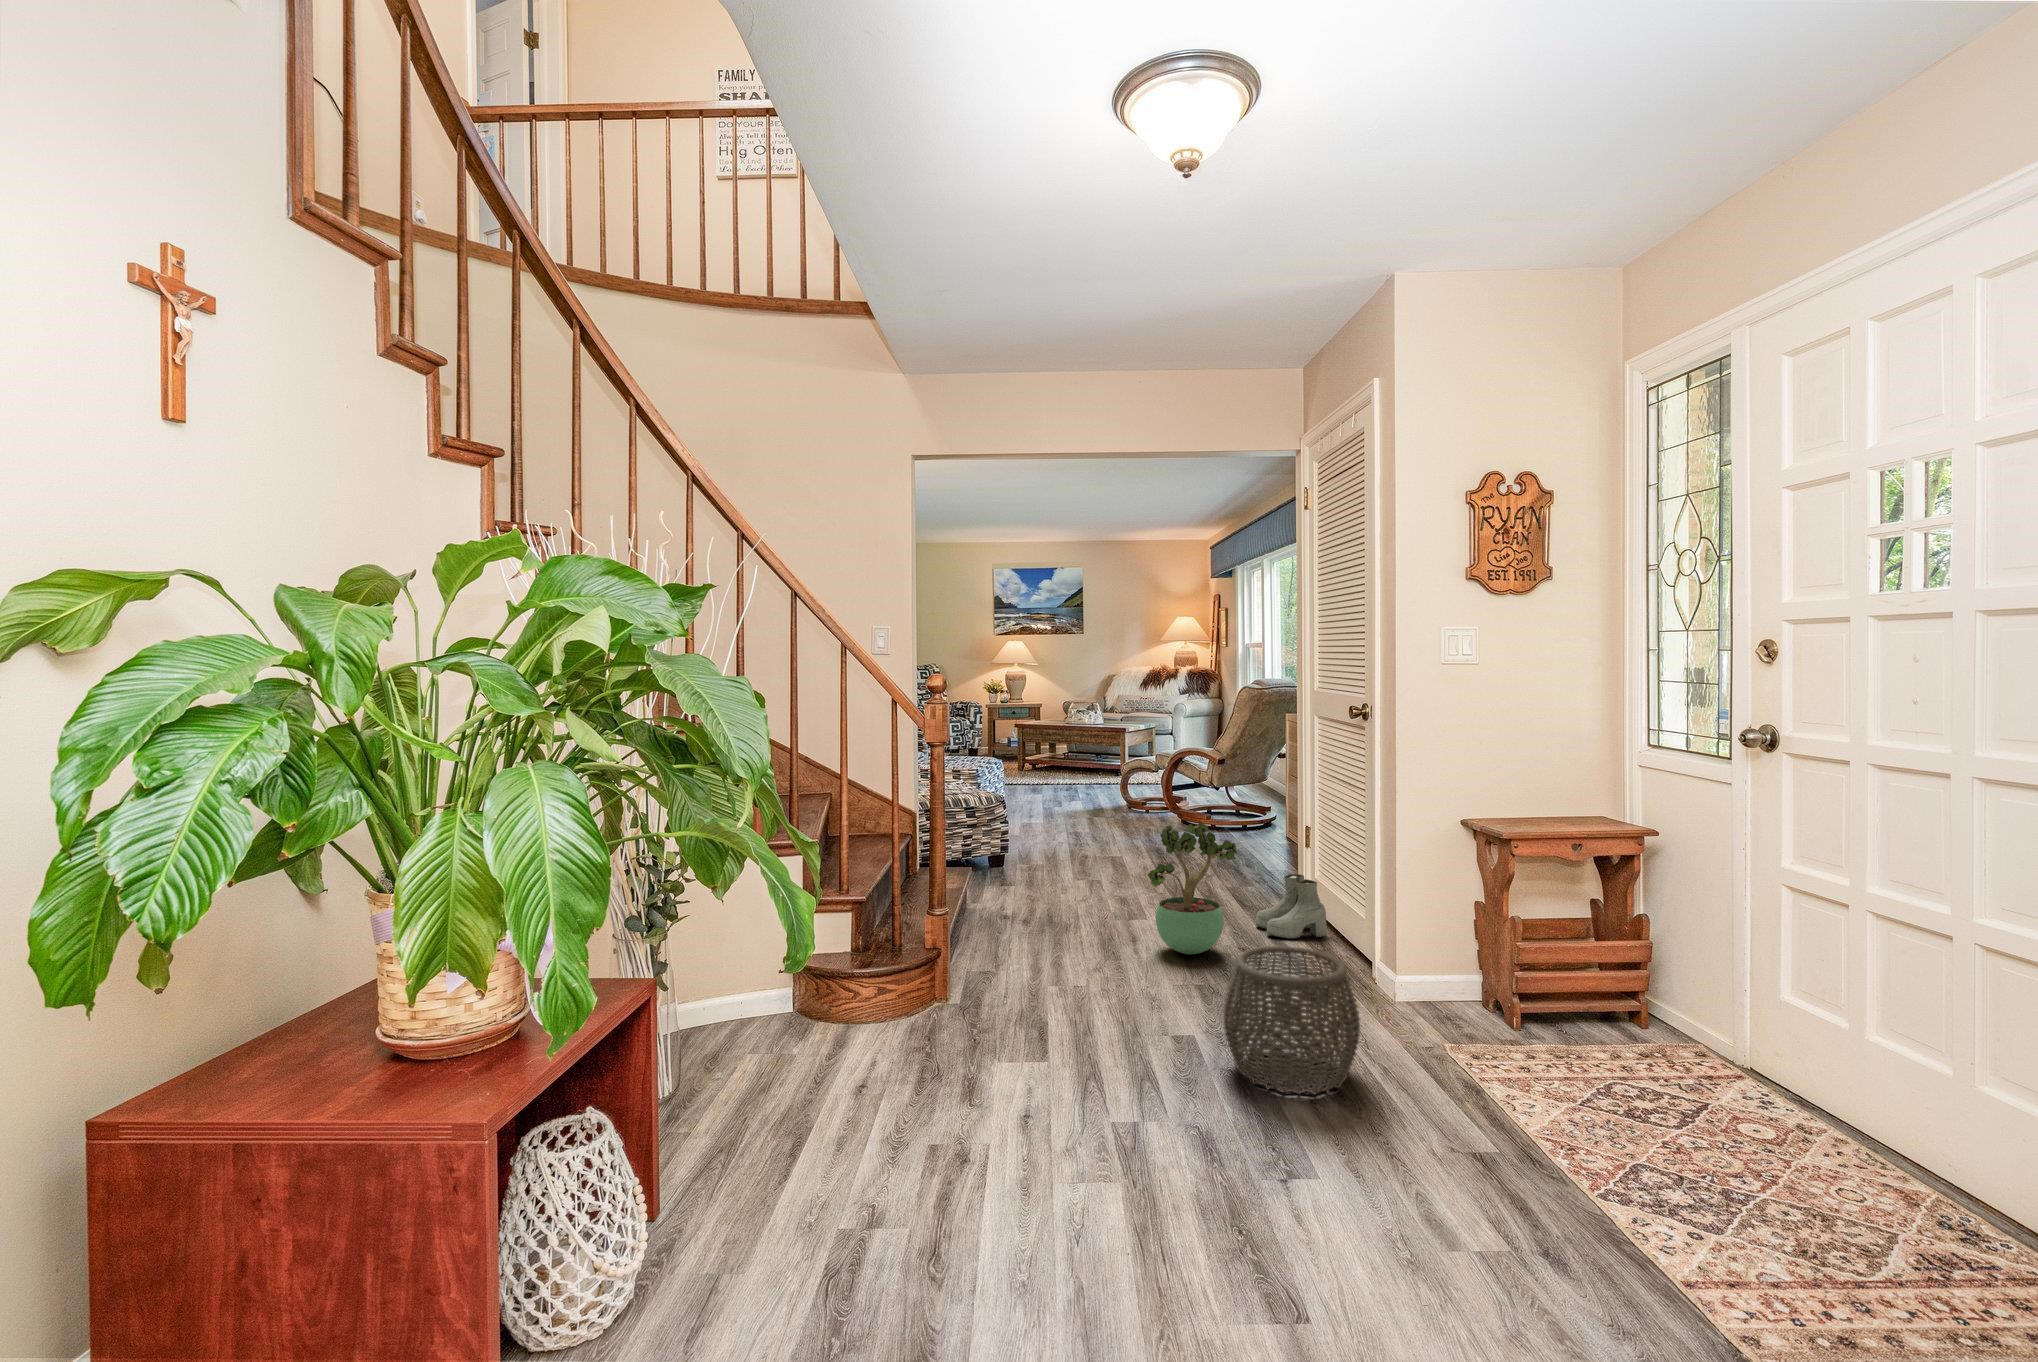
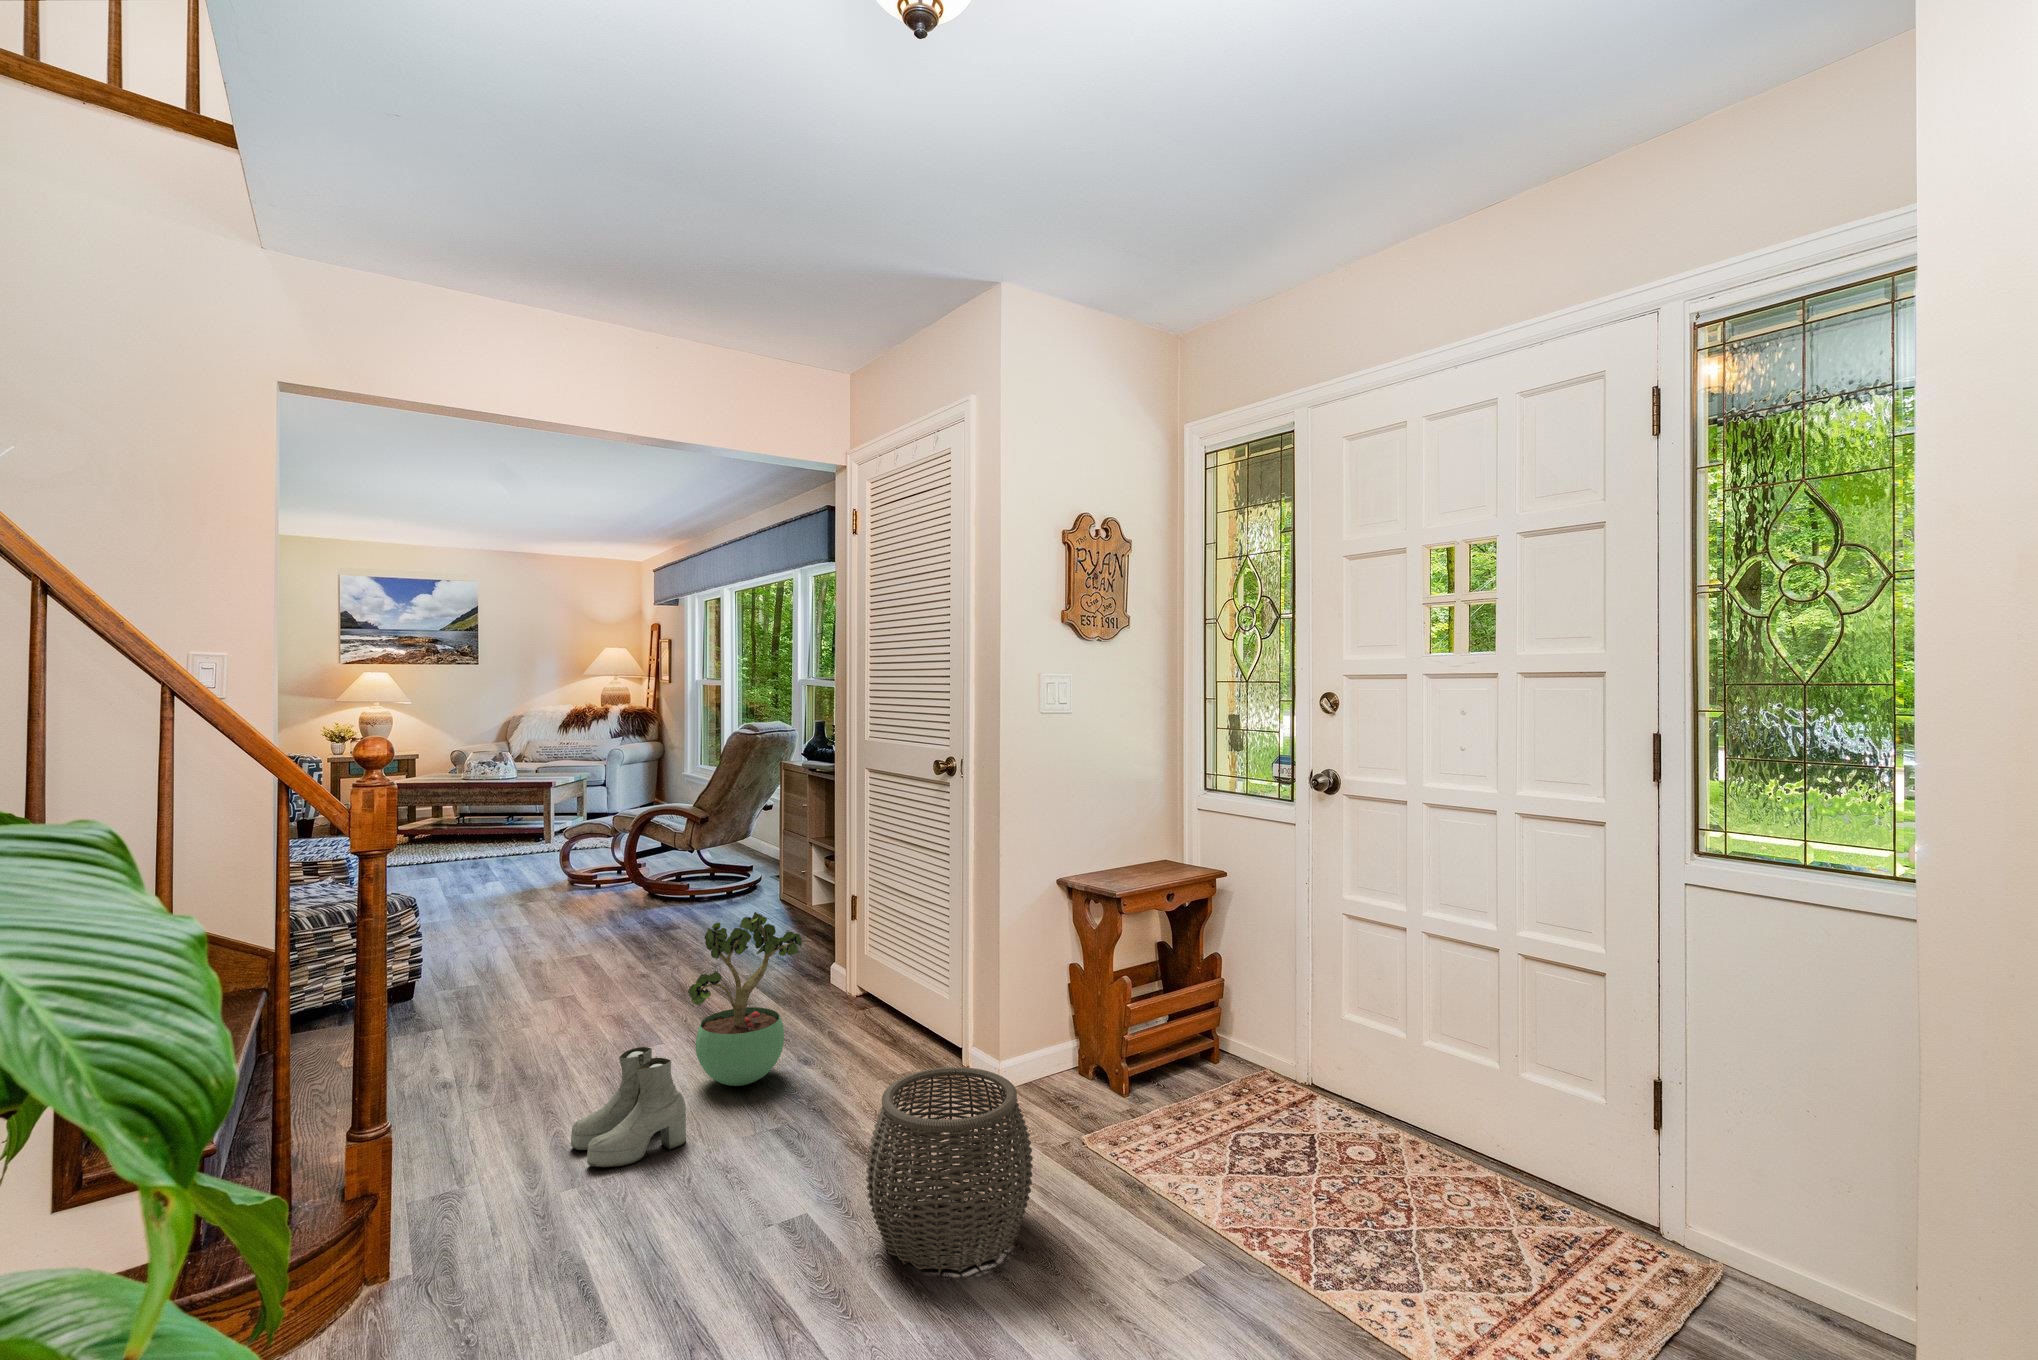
boots: present [1256,874,1326,939] -> present [571,1047,686,1167]

